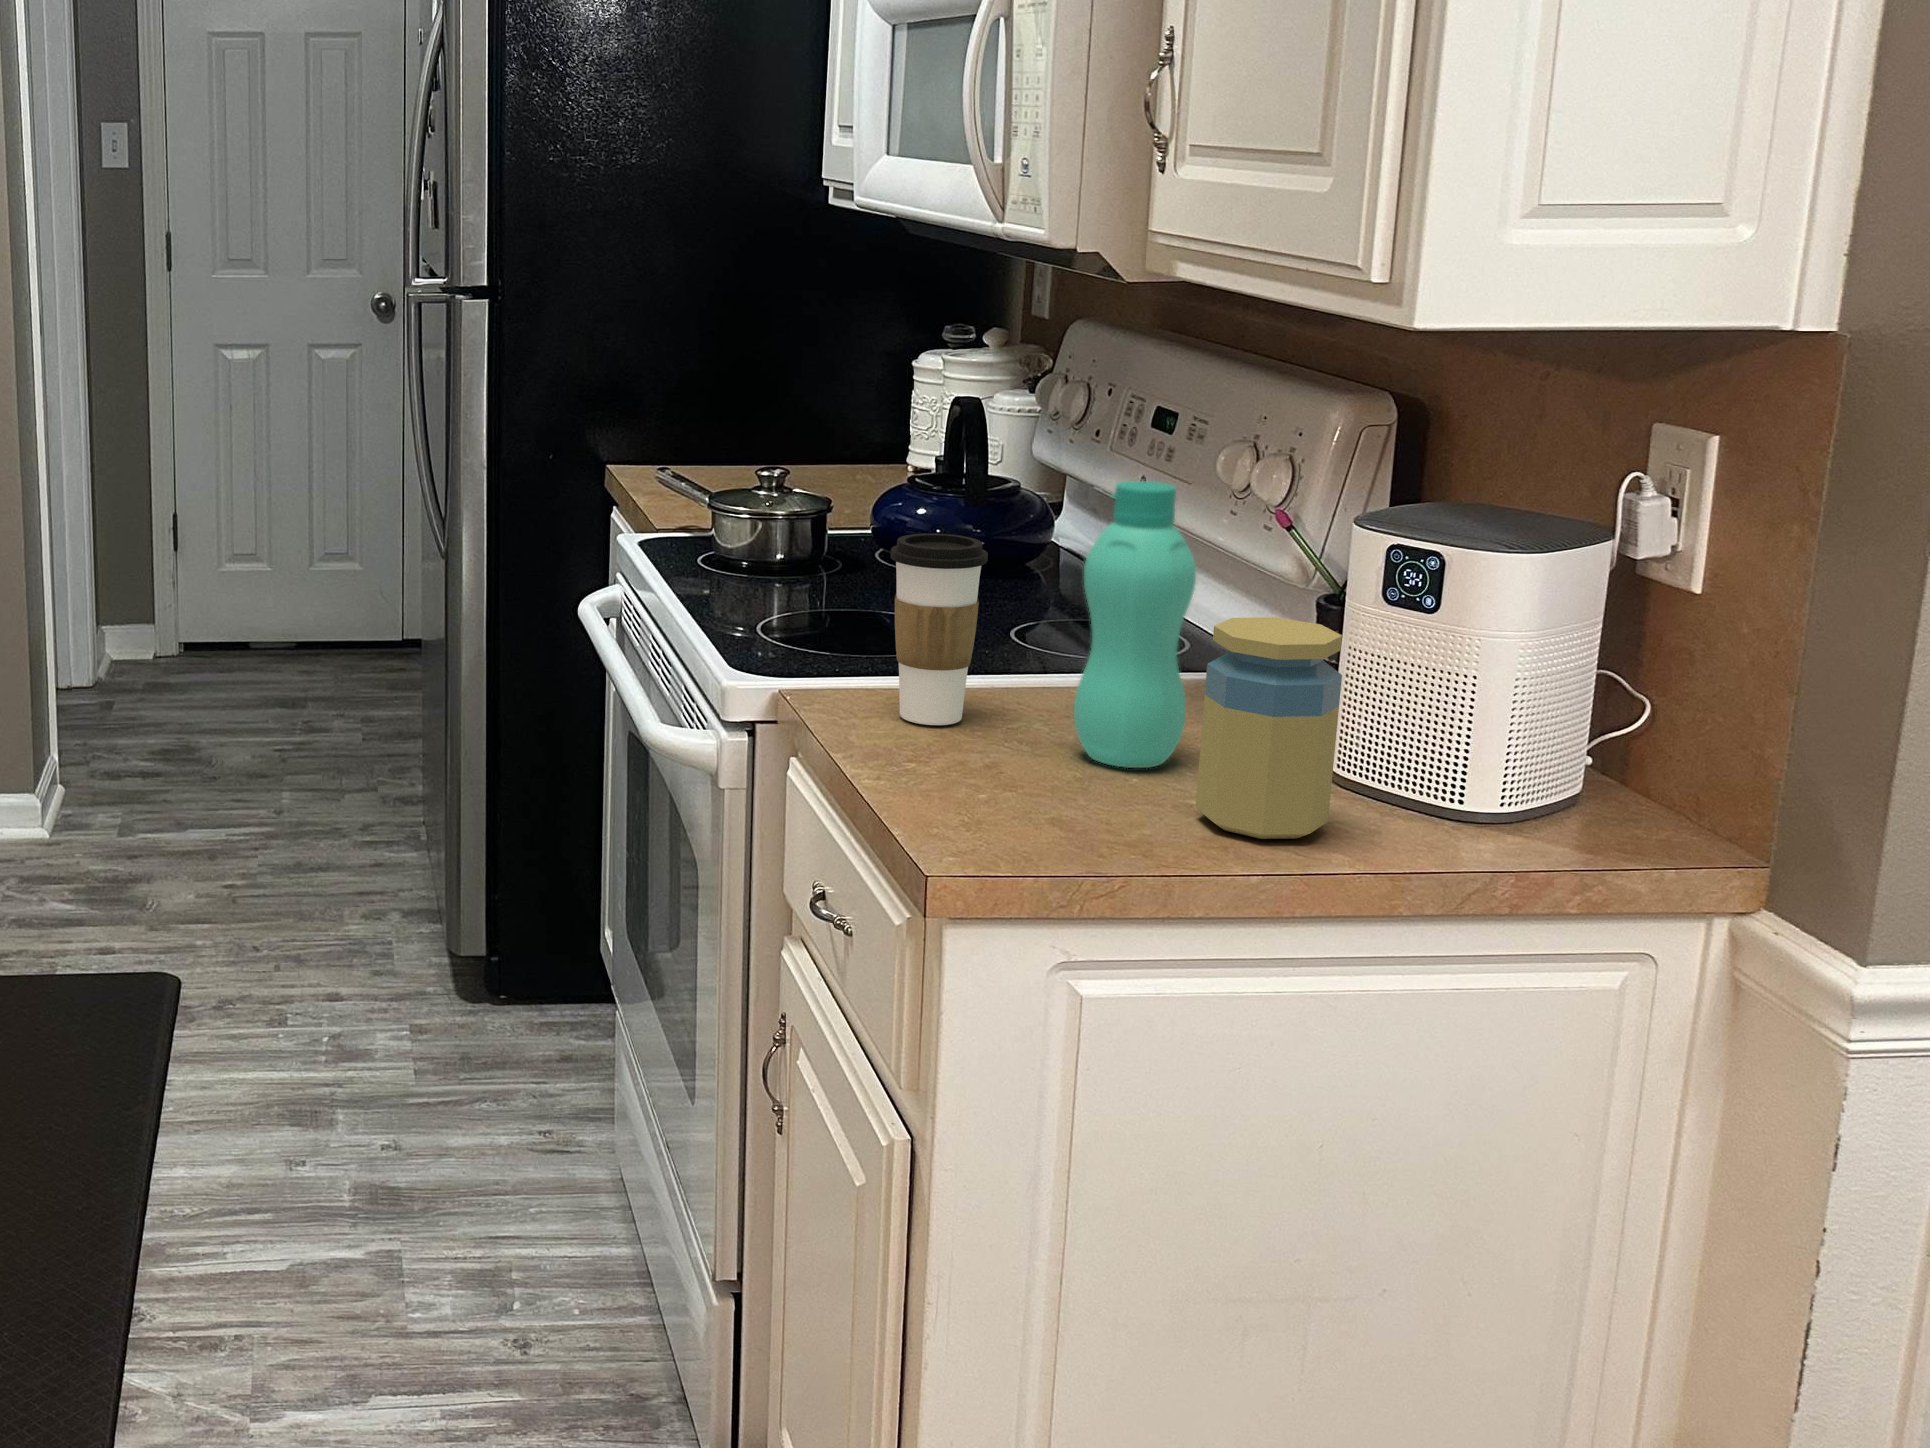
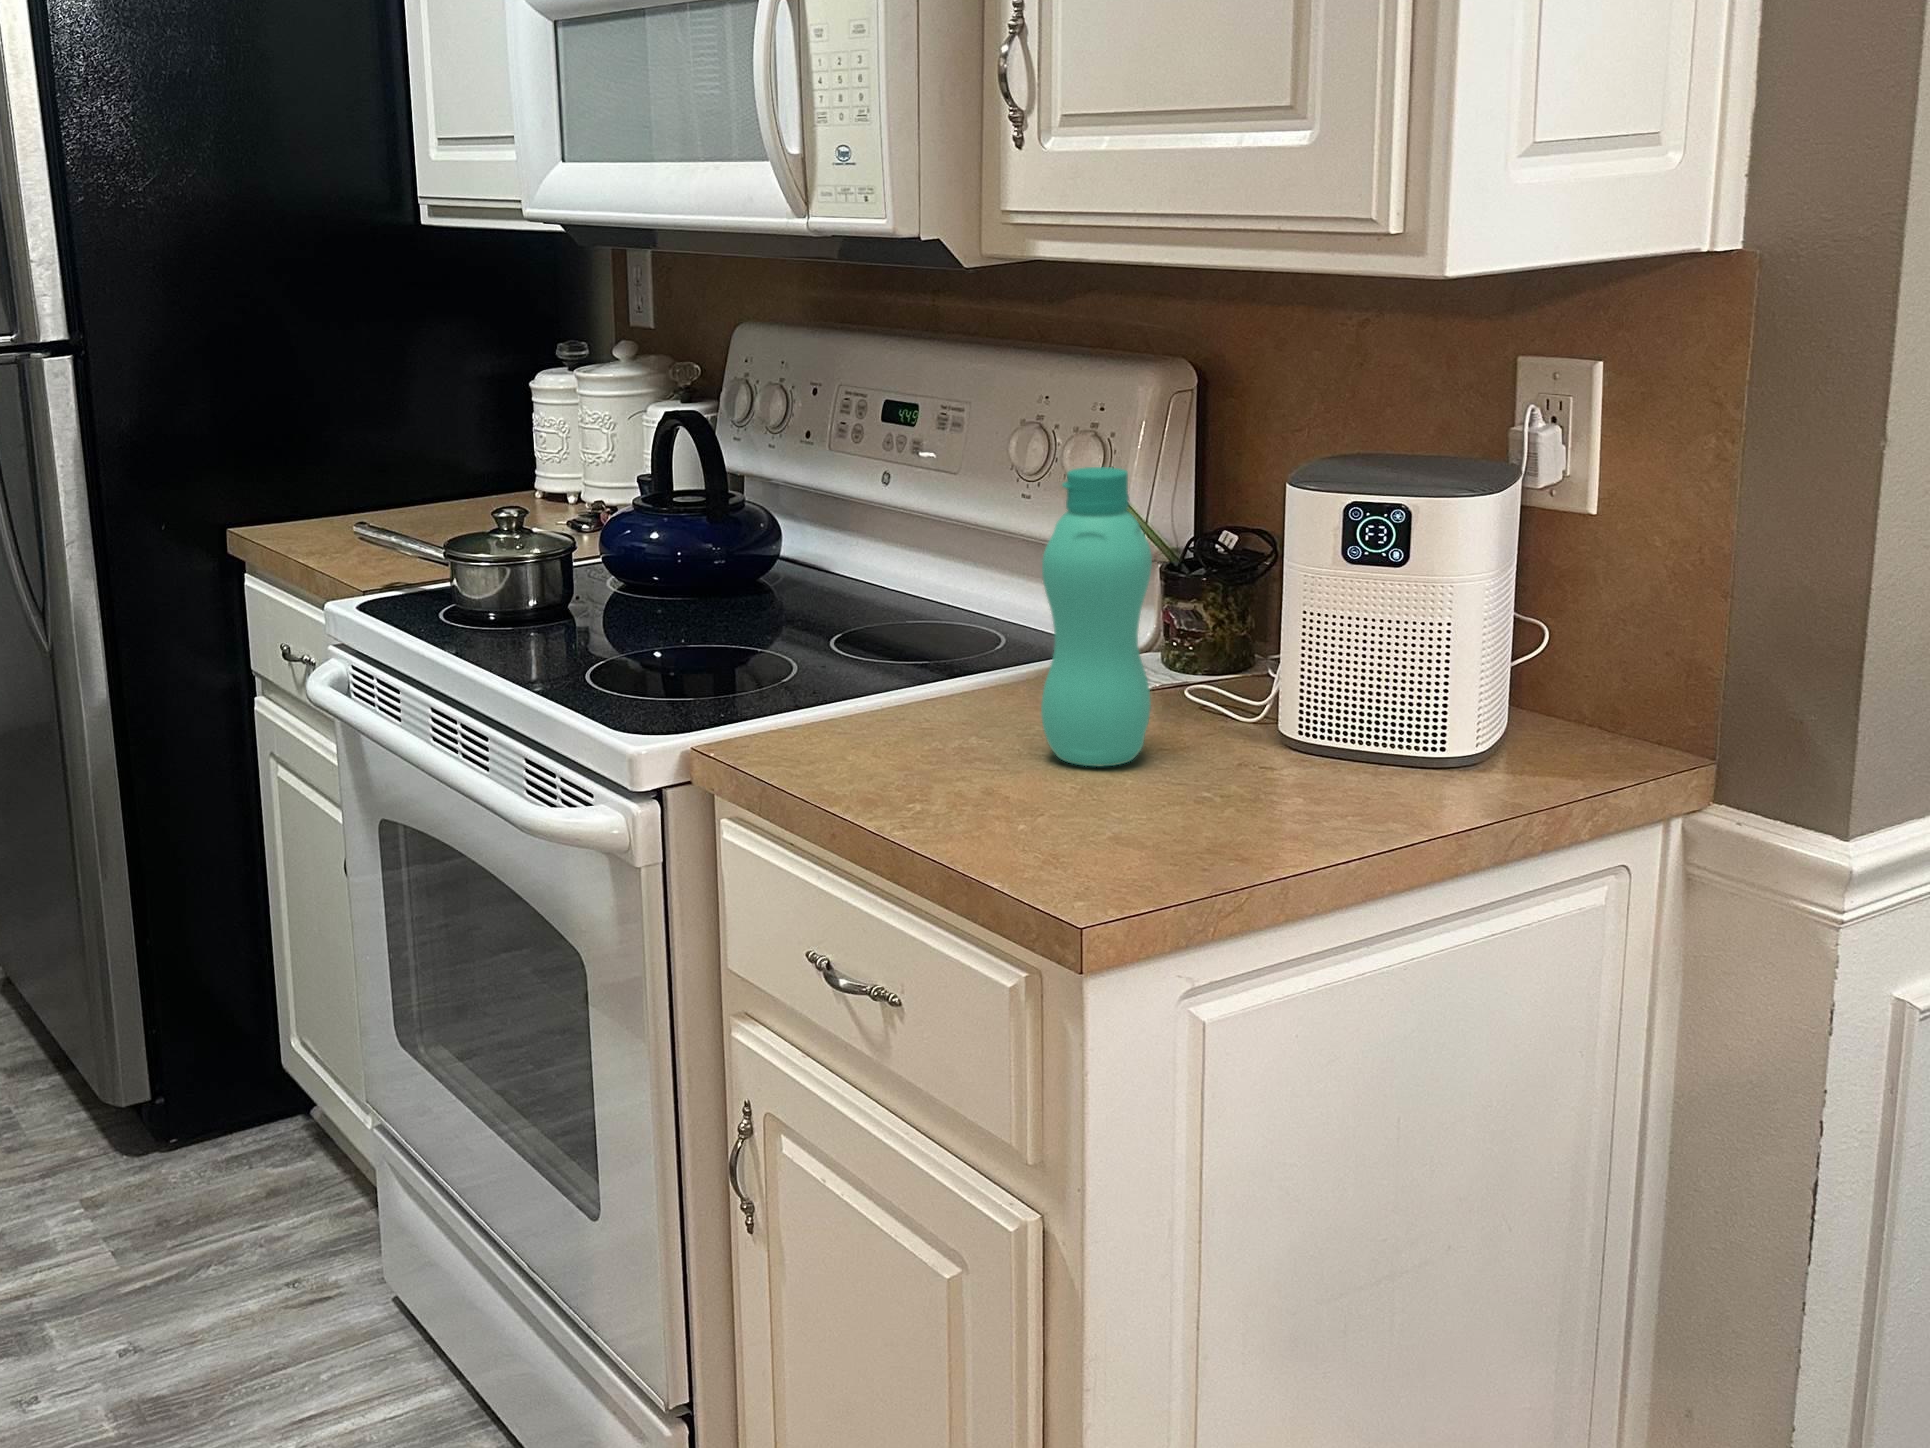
coffee cup: present [891,534,988,725] -> none [819,548,922,756]
jar: present [1196,617,1342,839] -> none [1227,589,1355,815]

